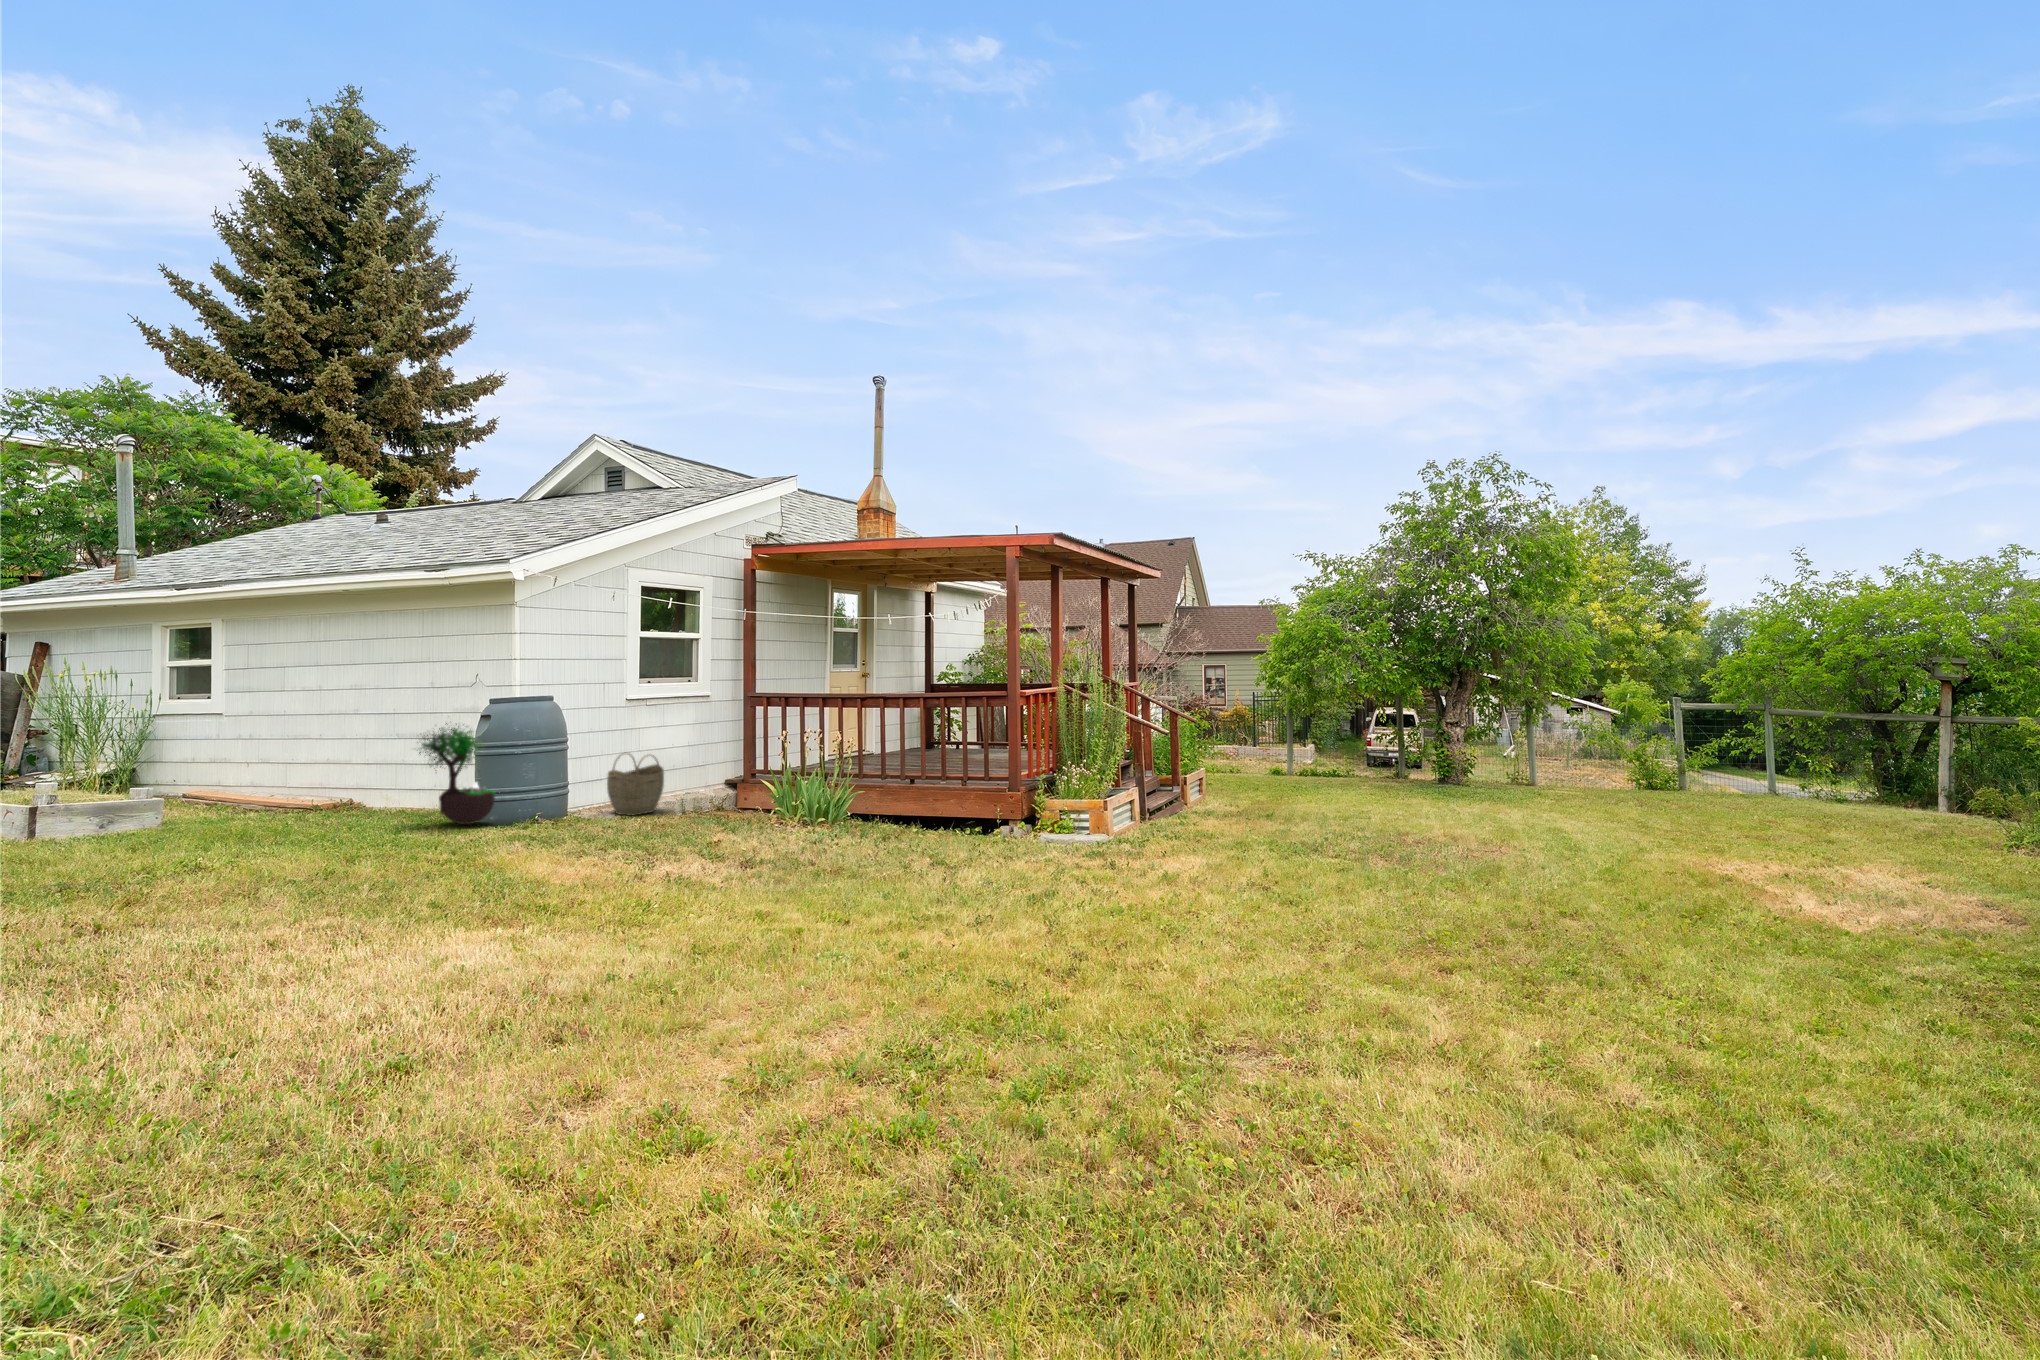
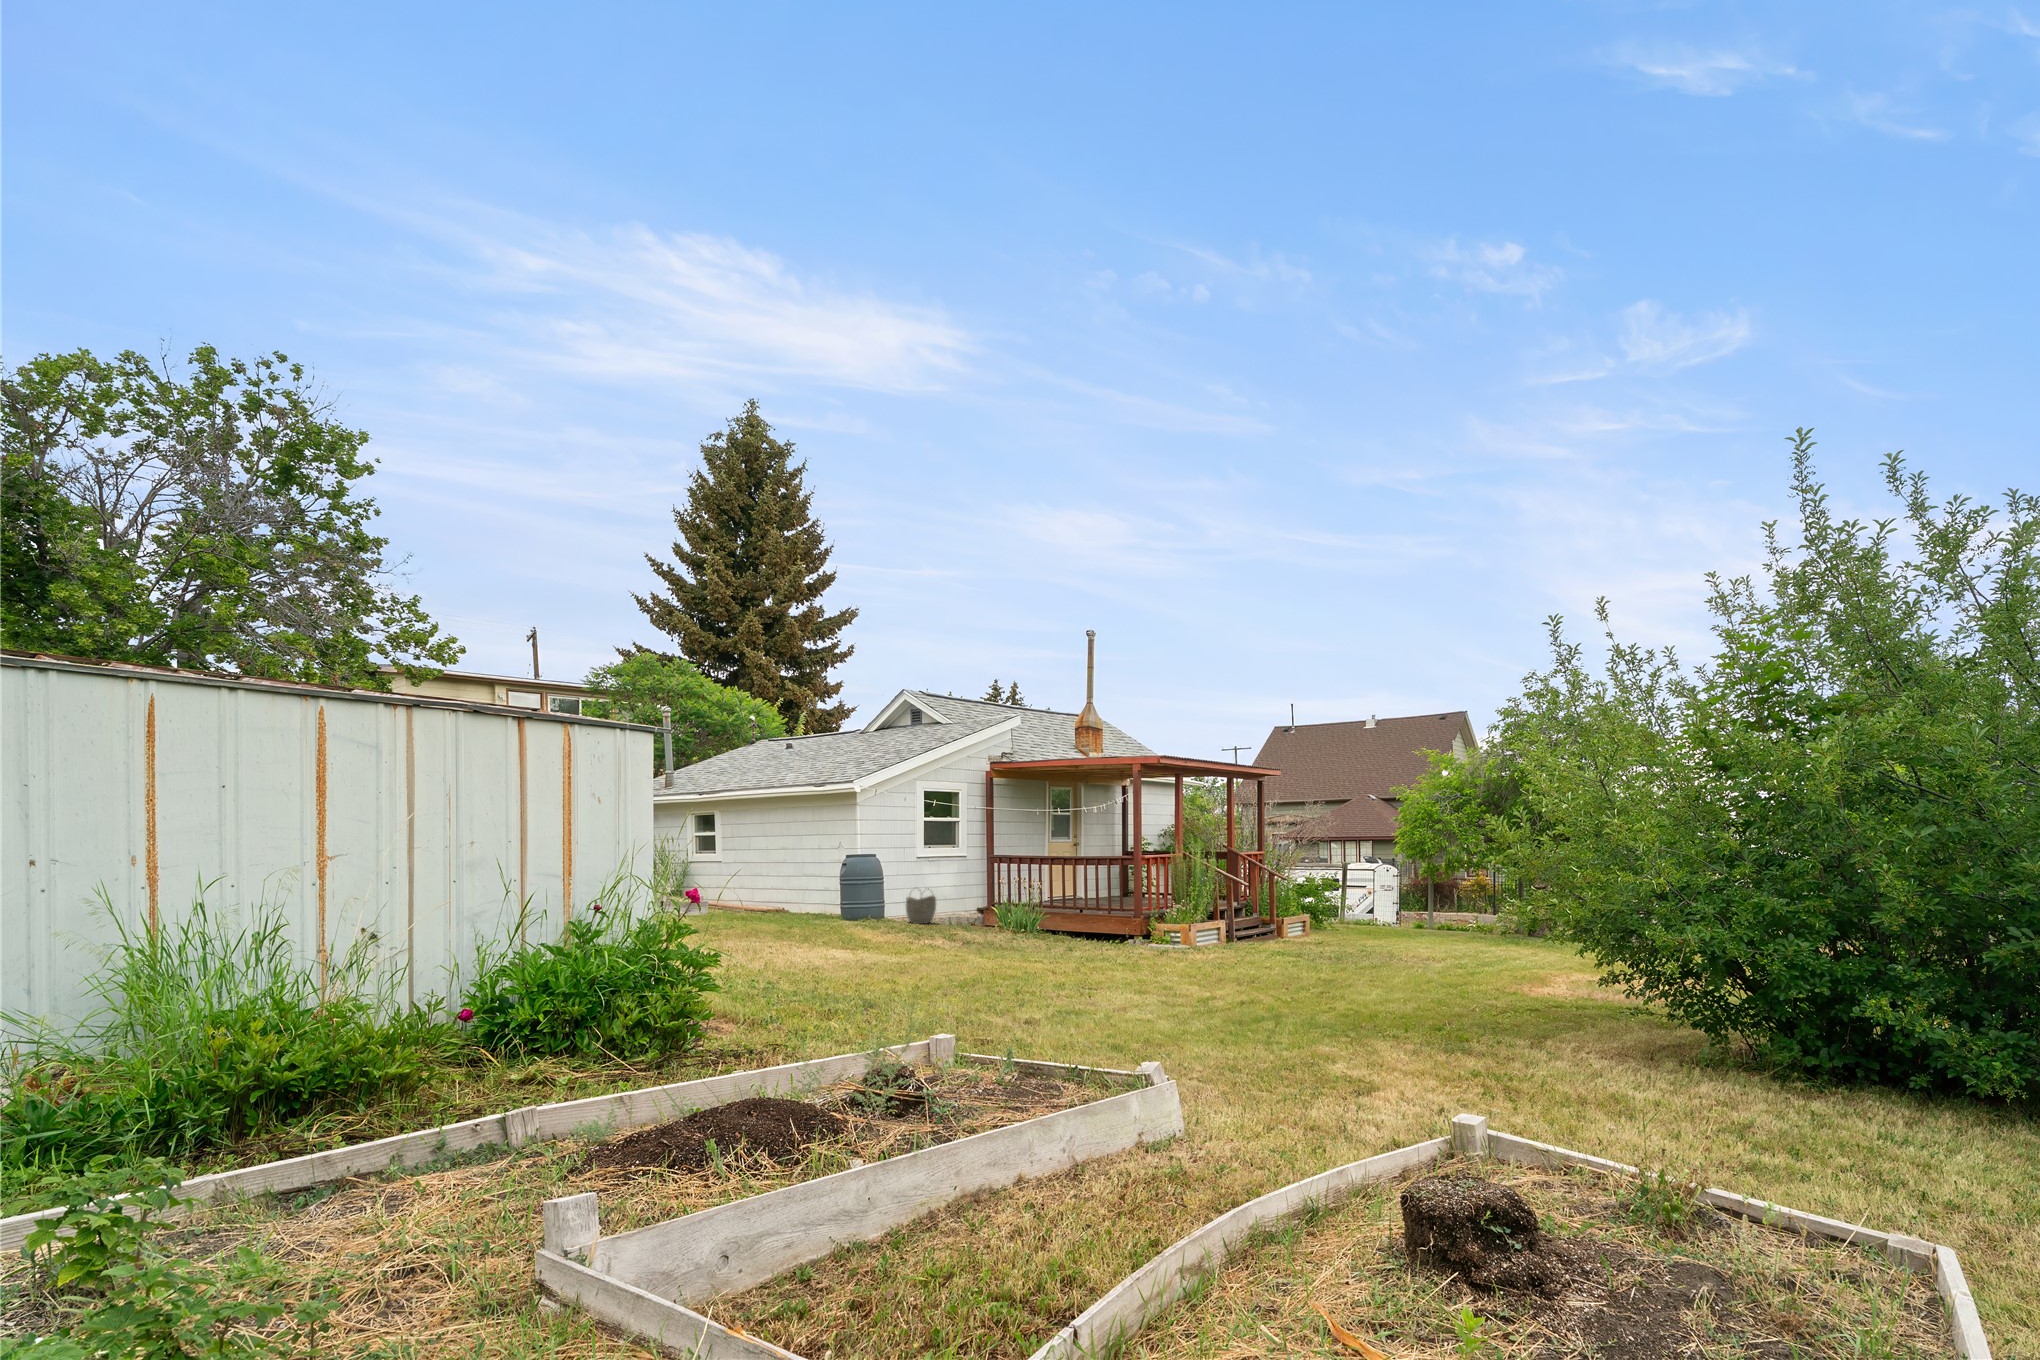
potted tree: present [417,723,495,824] -> none [813,862,850,921]

